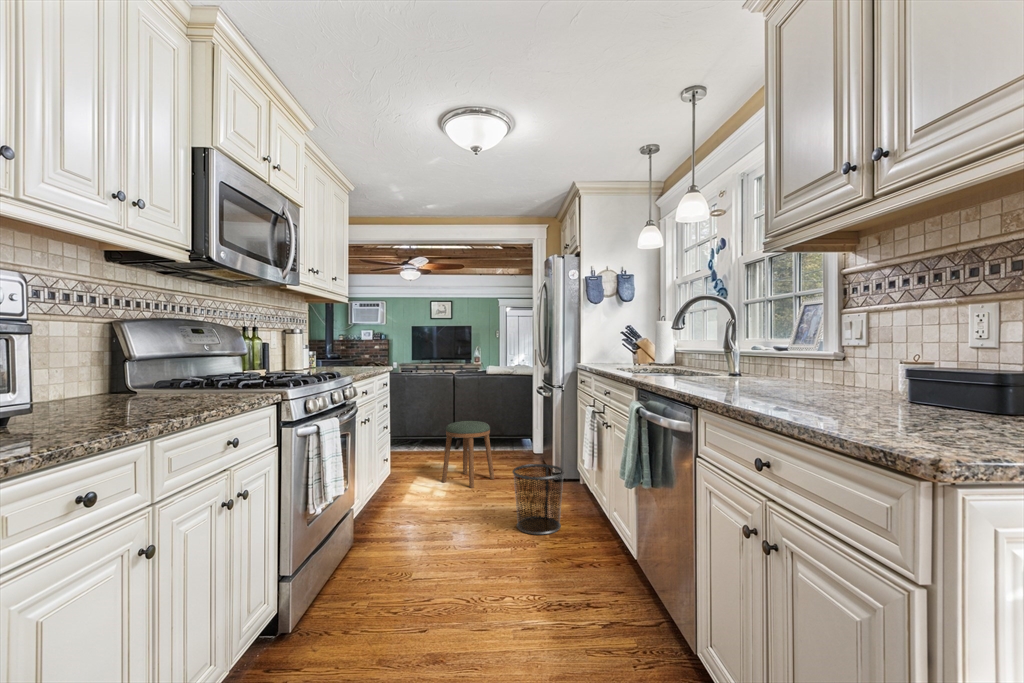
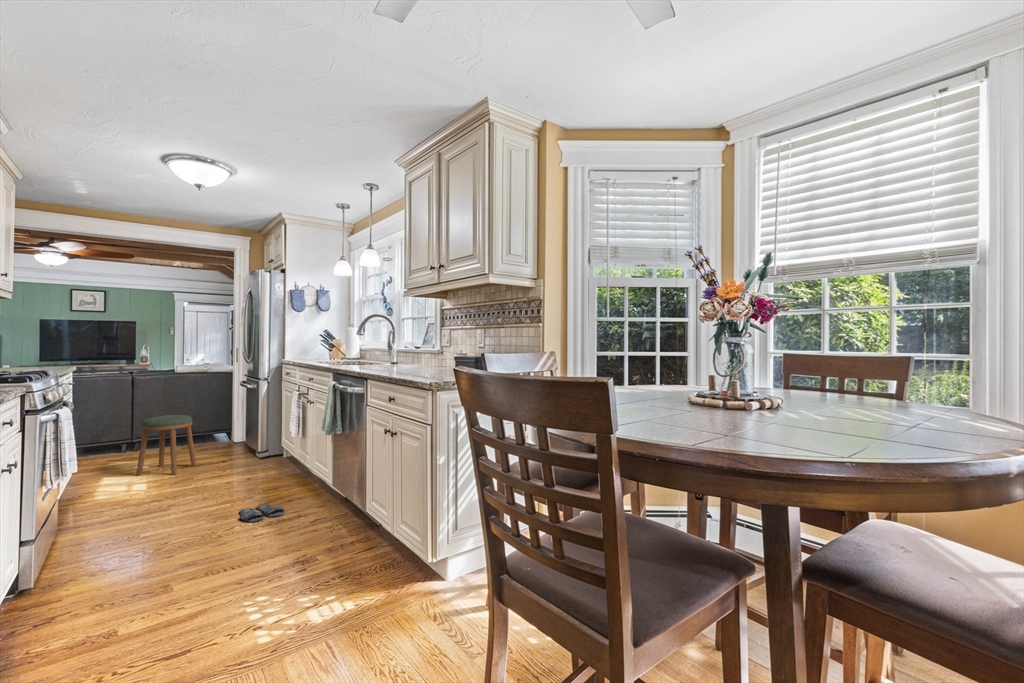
waste bin: present [513,464,564,535] -> none [228,439,274,492]
slippers: none [513,564,569,598] -> present [239,504,284,522]

